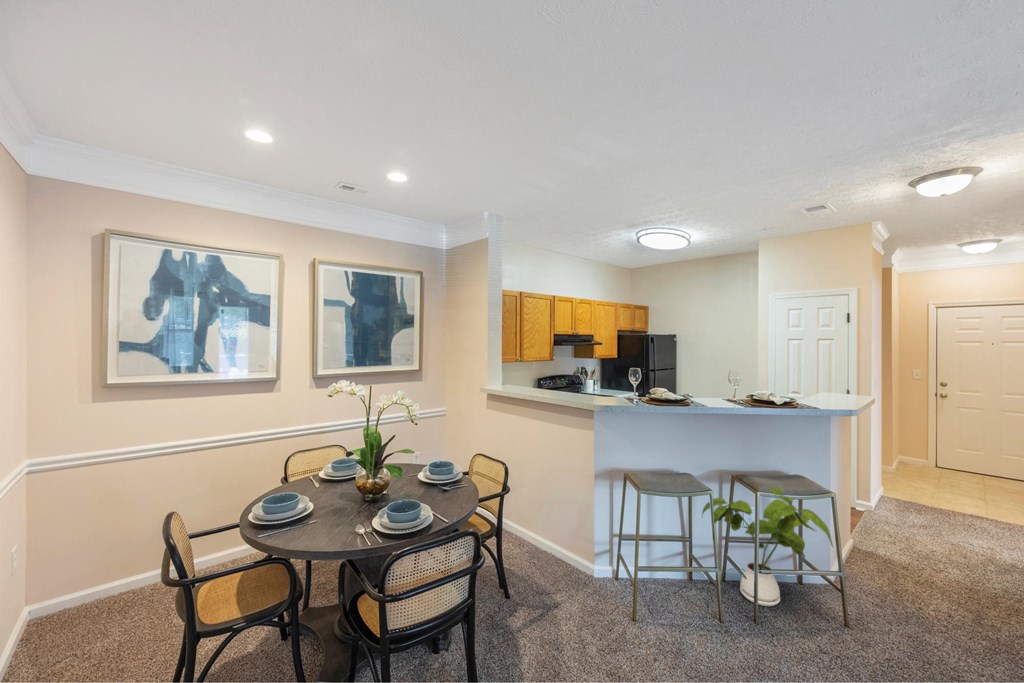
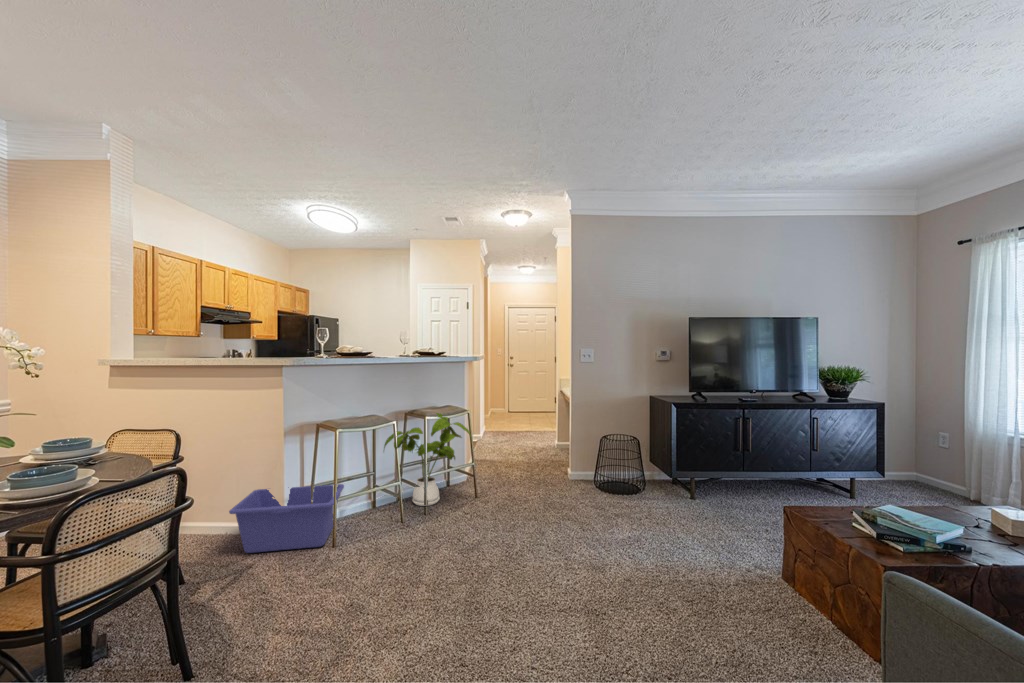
storage bin: none [544,523,652,612] -> present [229,484,344,553]

